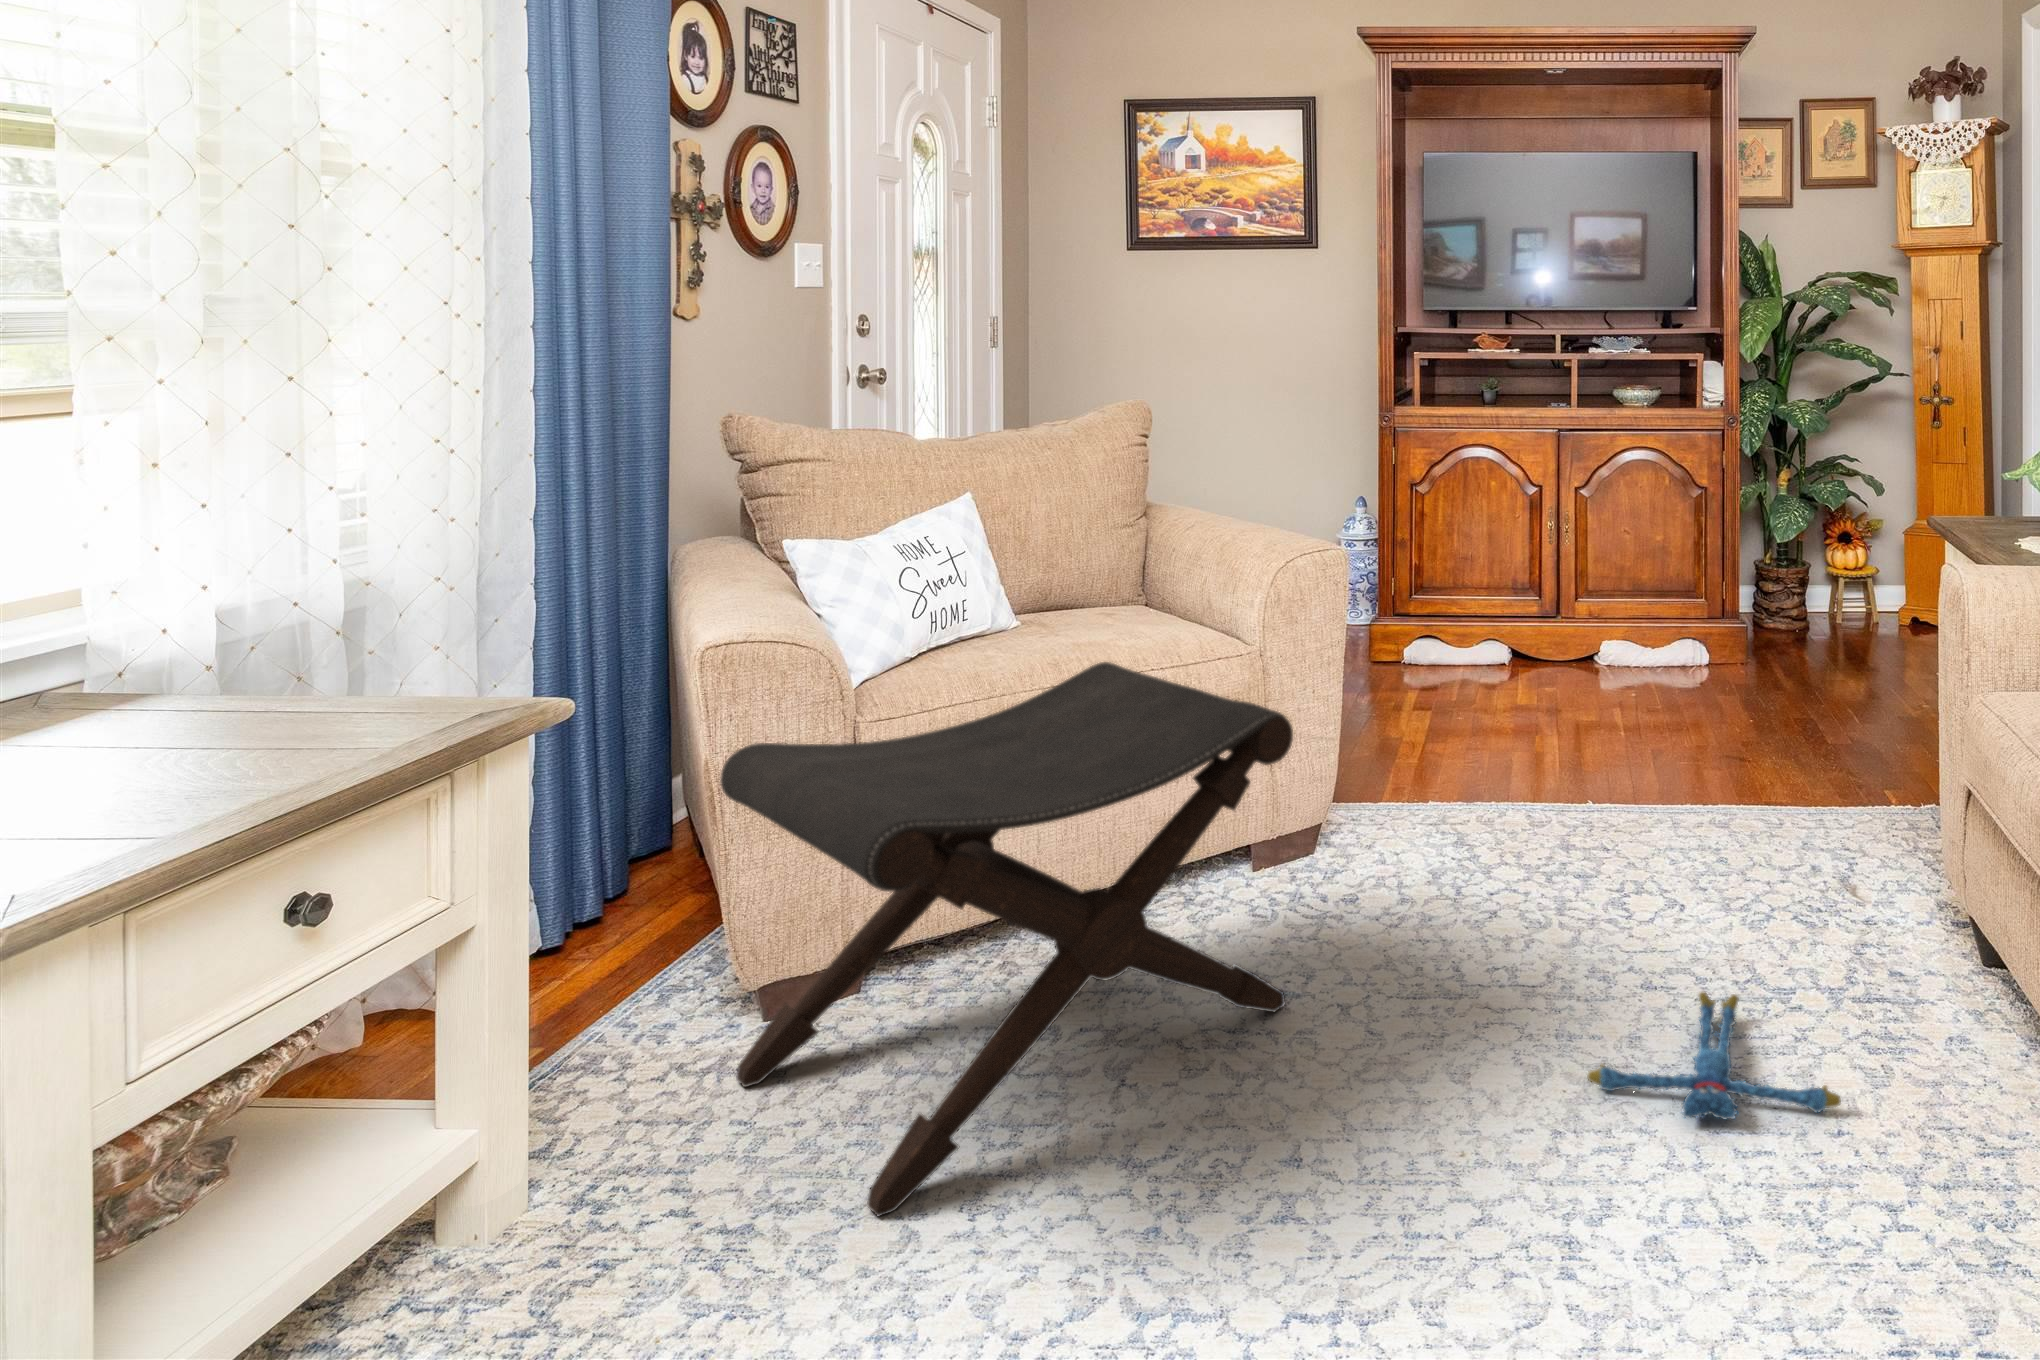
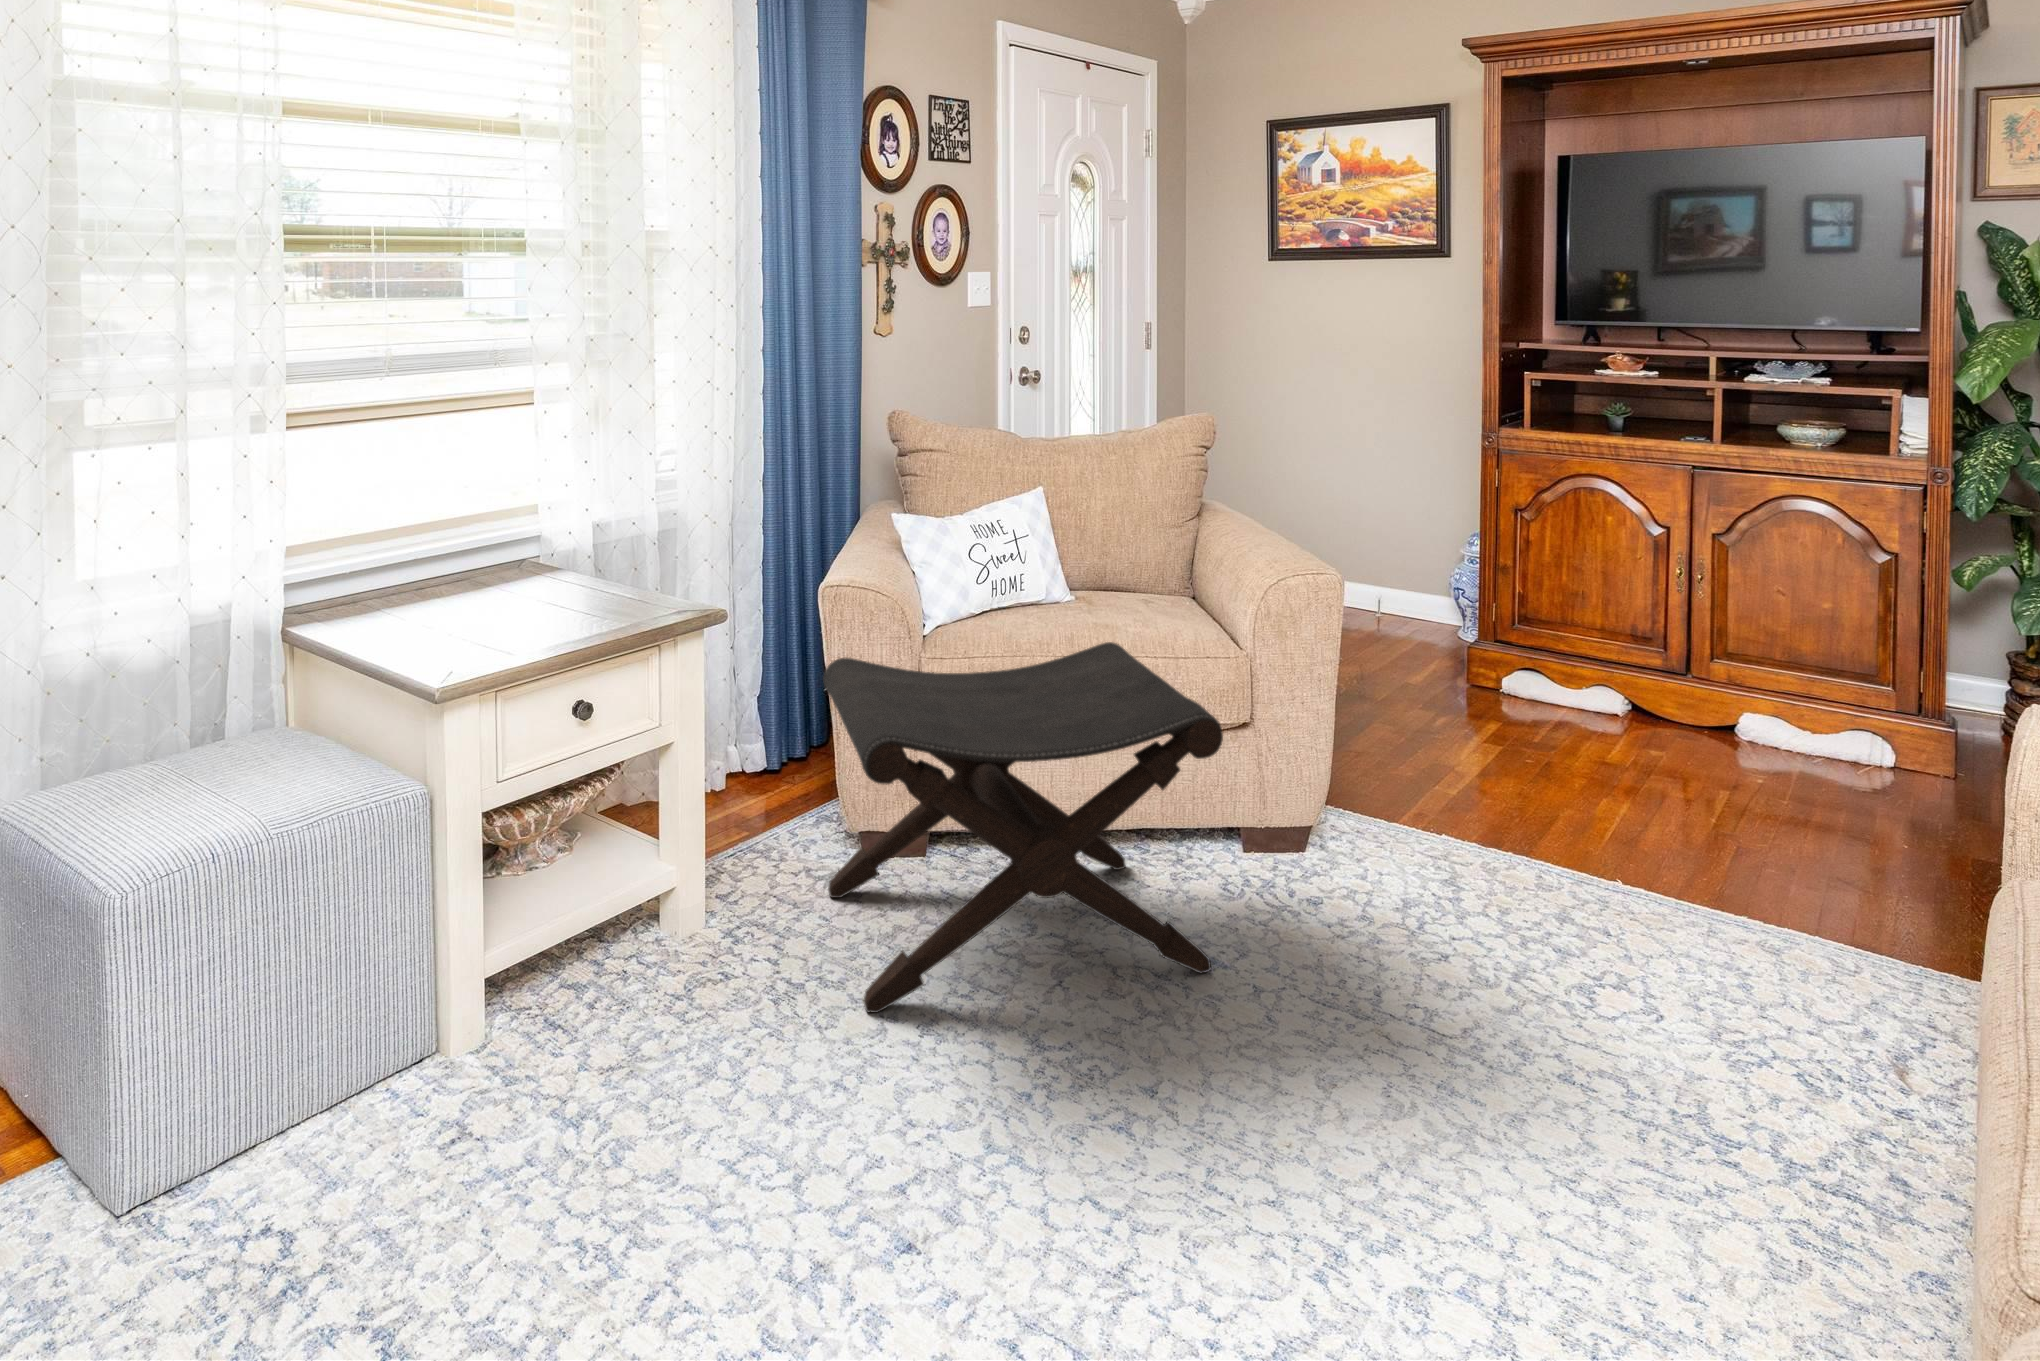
plush toy: present [1587,992,1841,1119] -> none [1443,1099,1709,1267]

